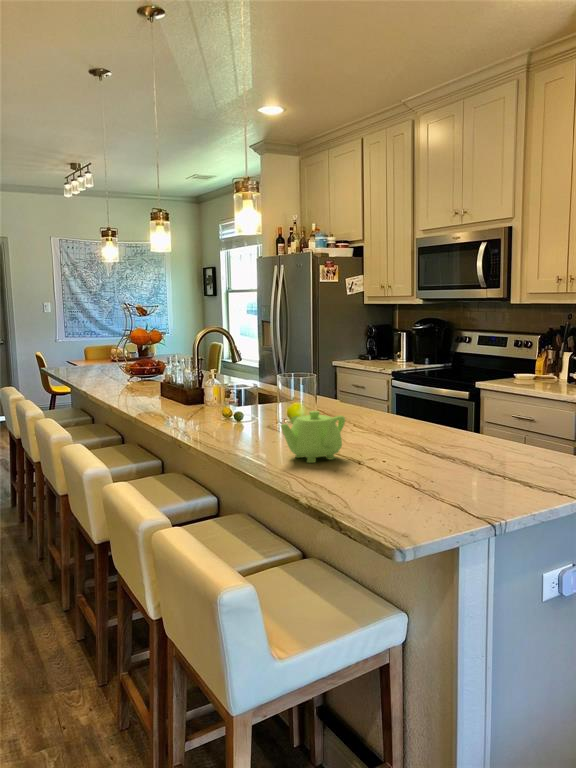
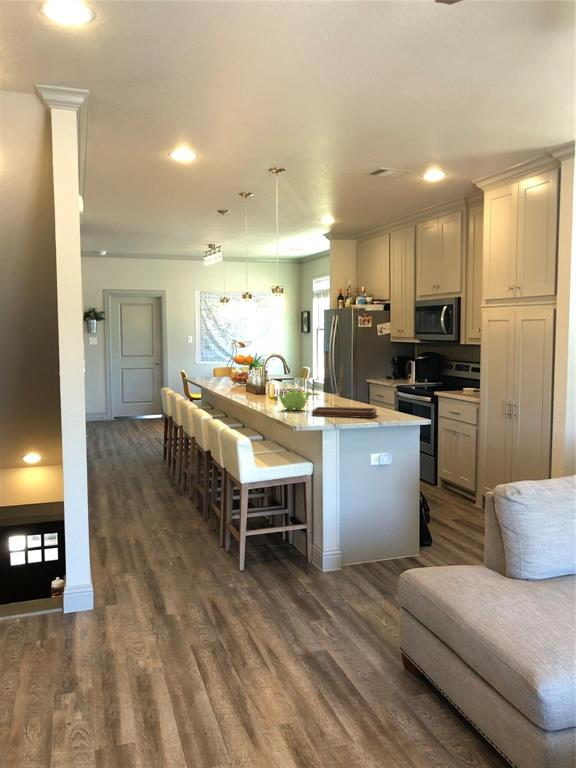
tray: none [379,421,549,486] -> present [312,394,376,418]

